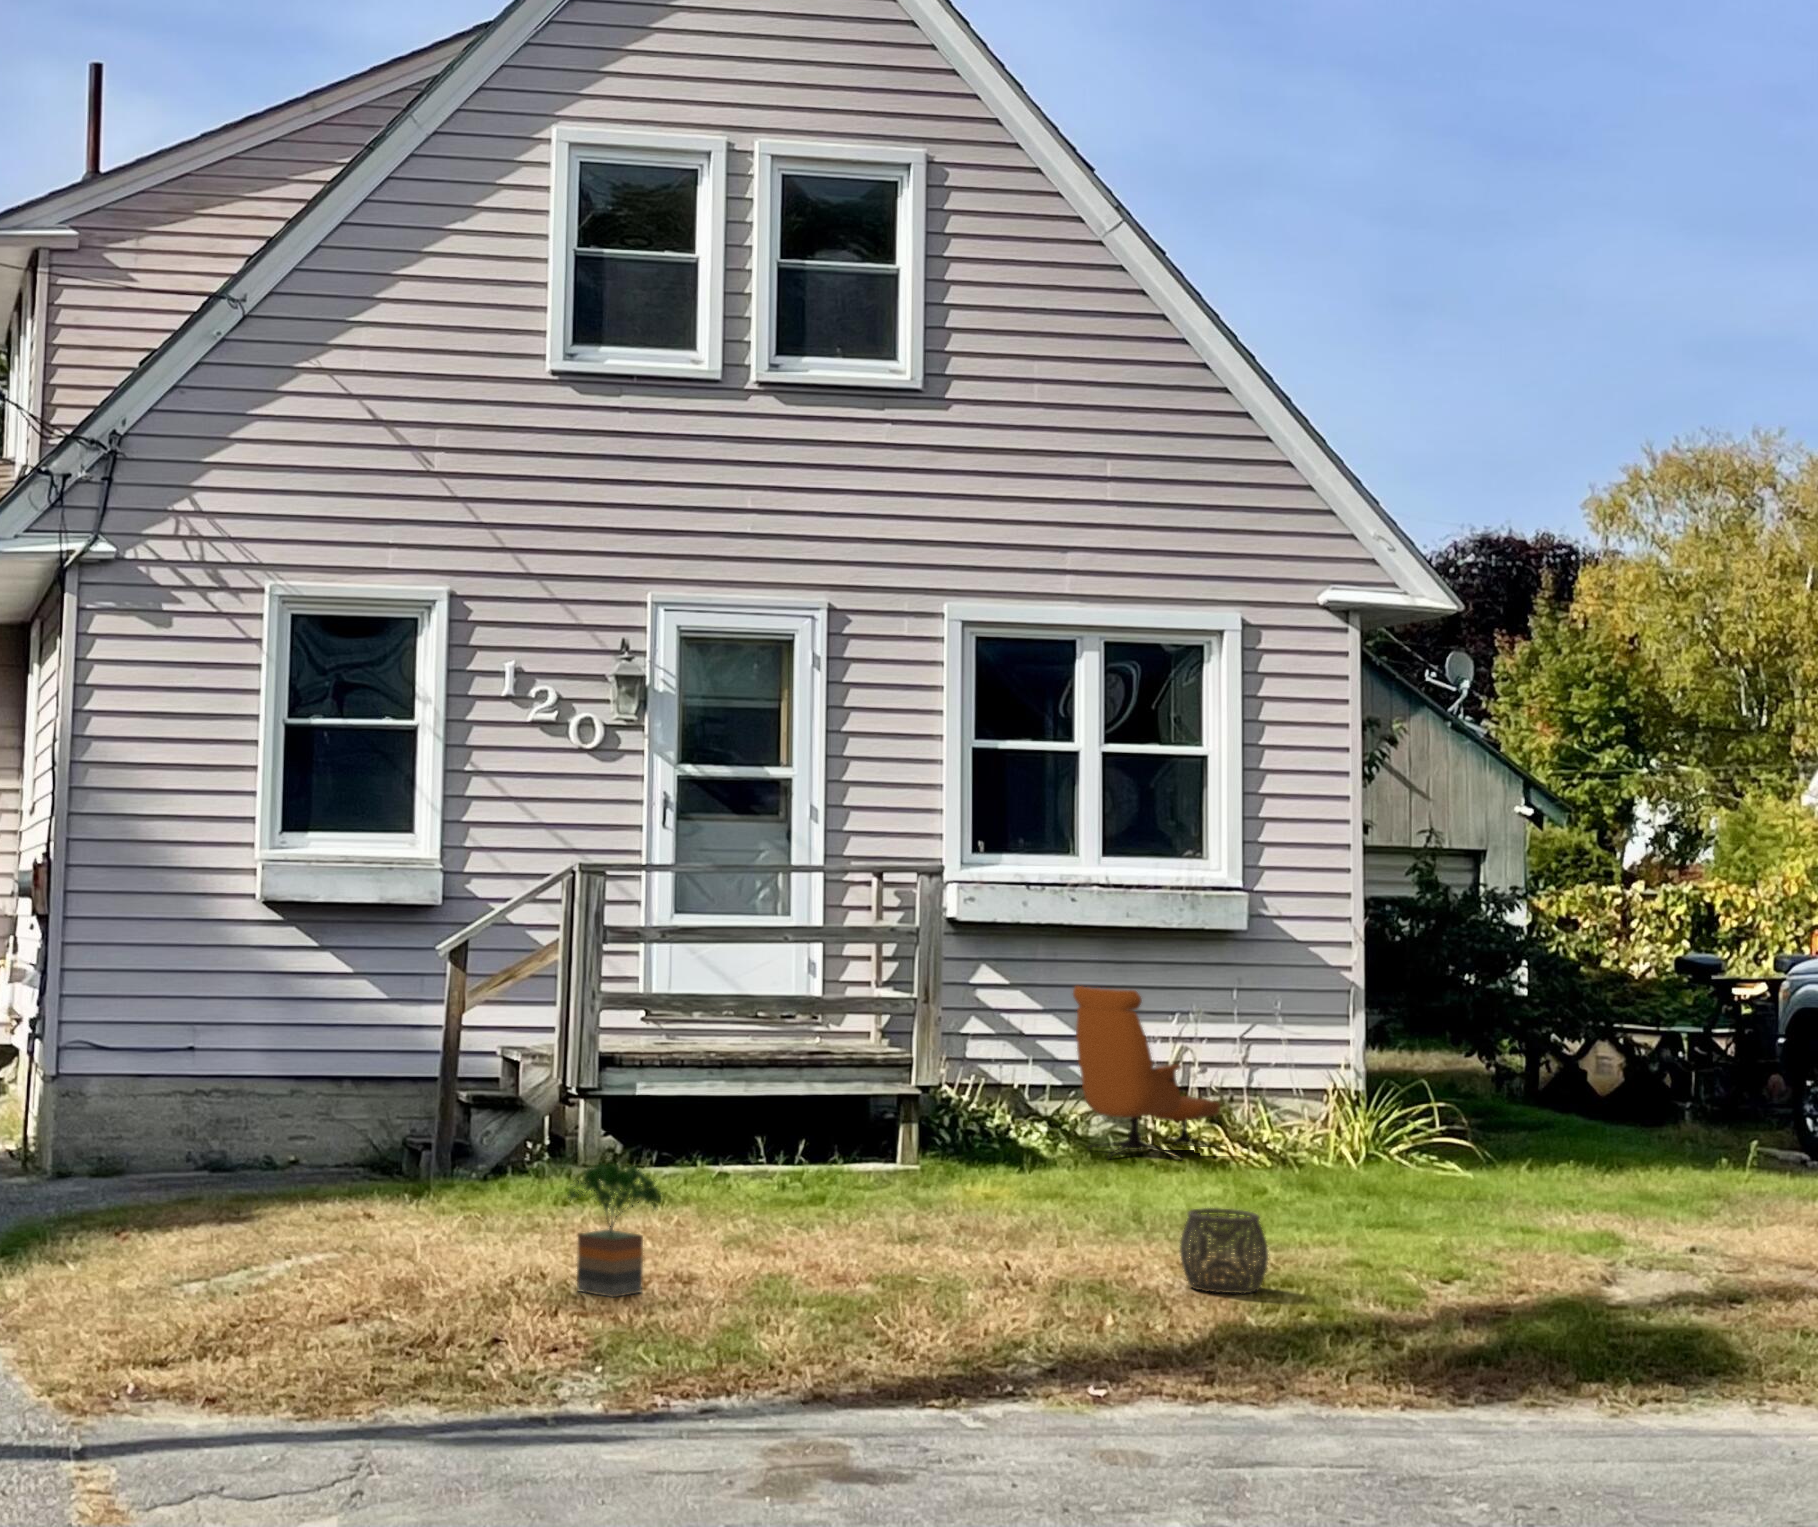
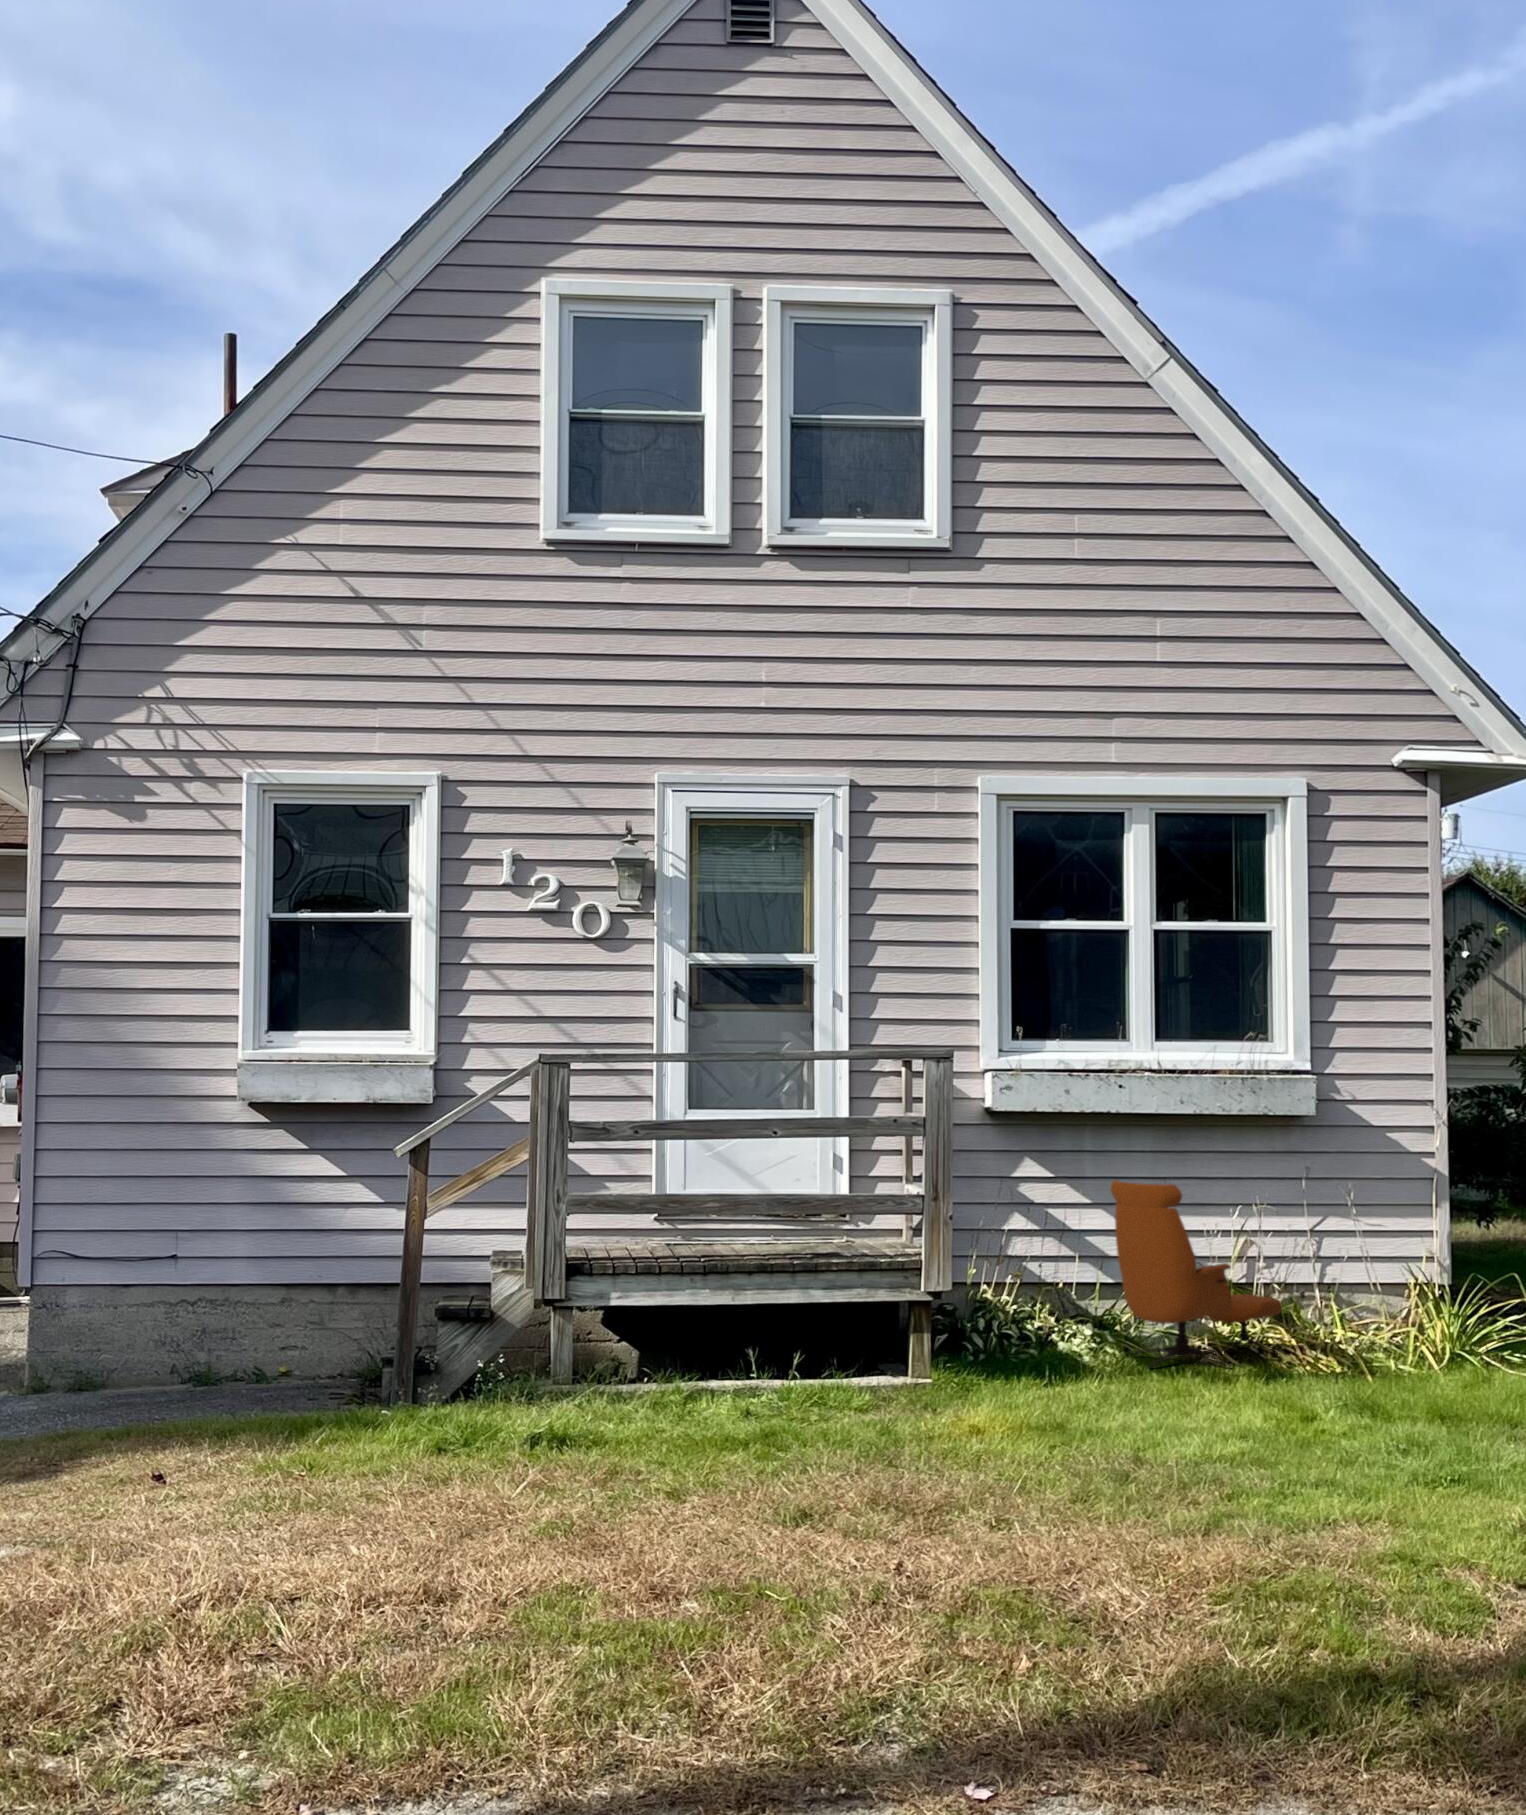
potted tree: present [568,1164,662,1297] -> none [207,1463,345,1662]
woven basket: present [1180,1208,1268,1294] -> none [1099,1500,1221,1627]

